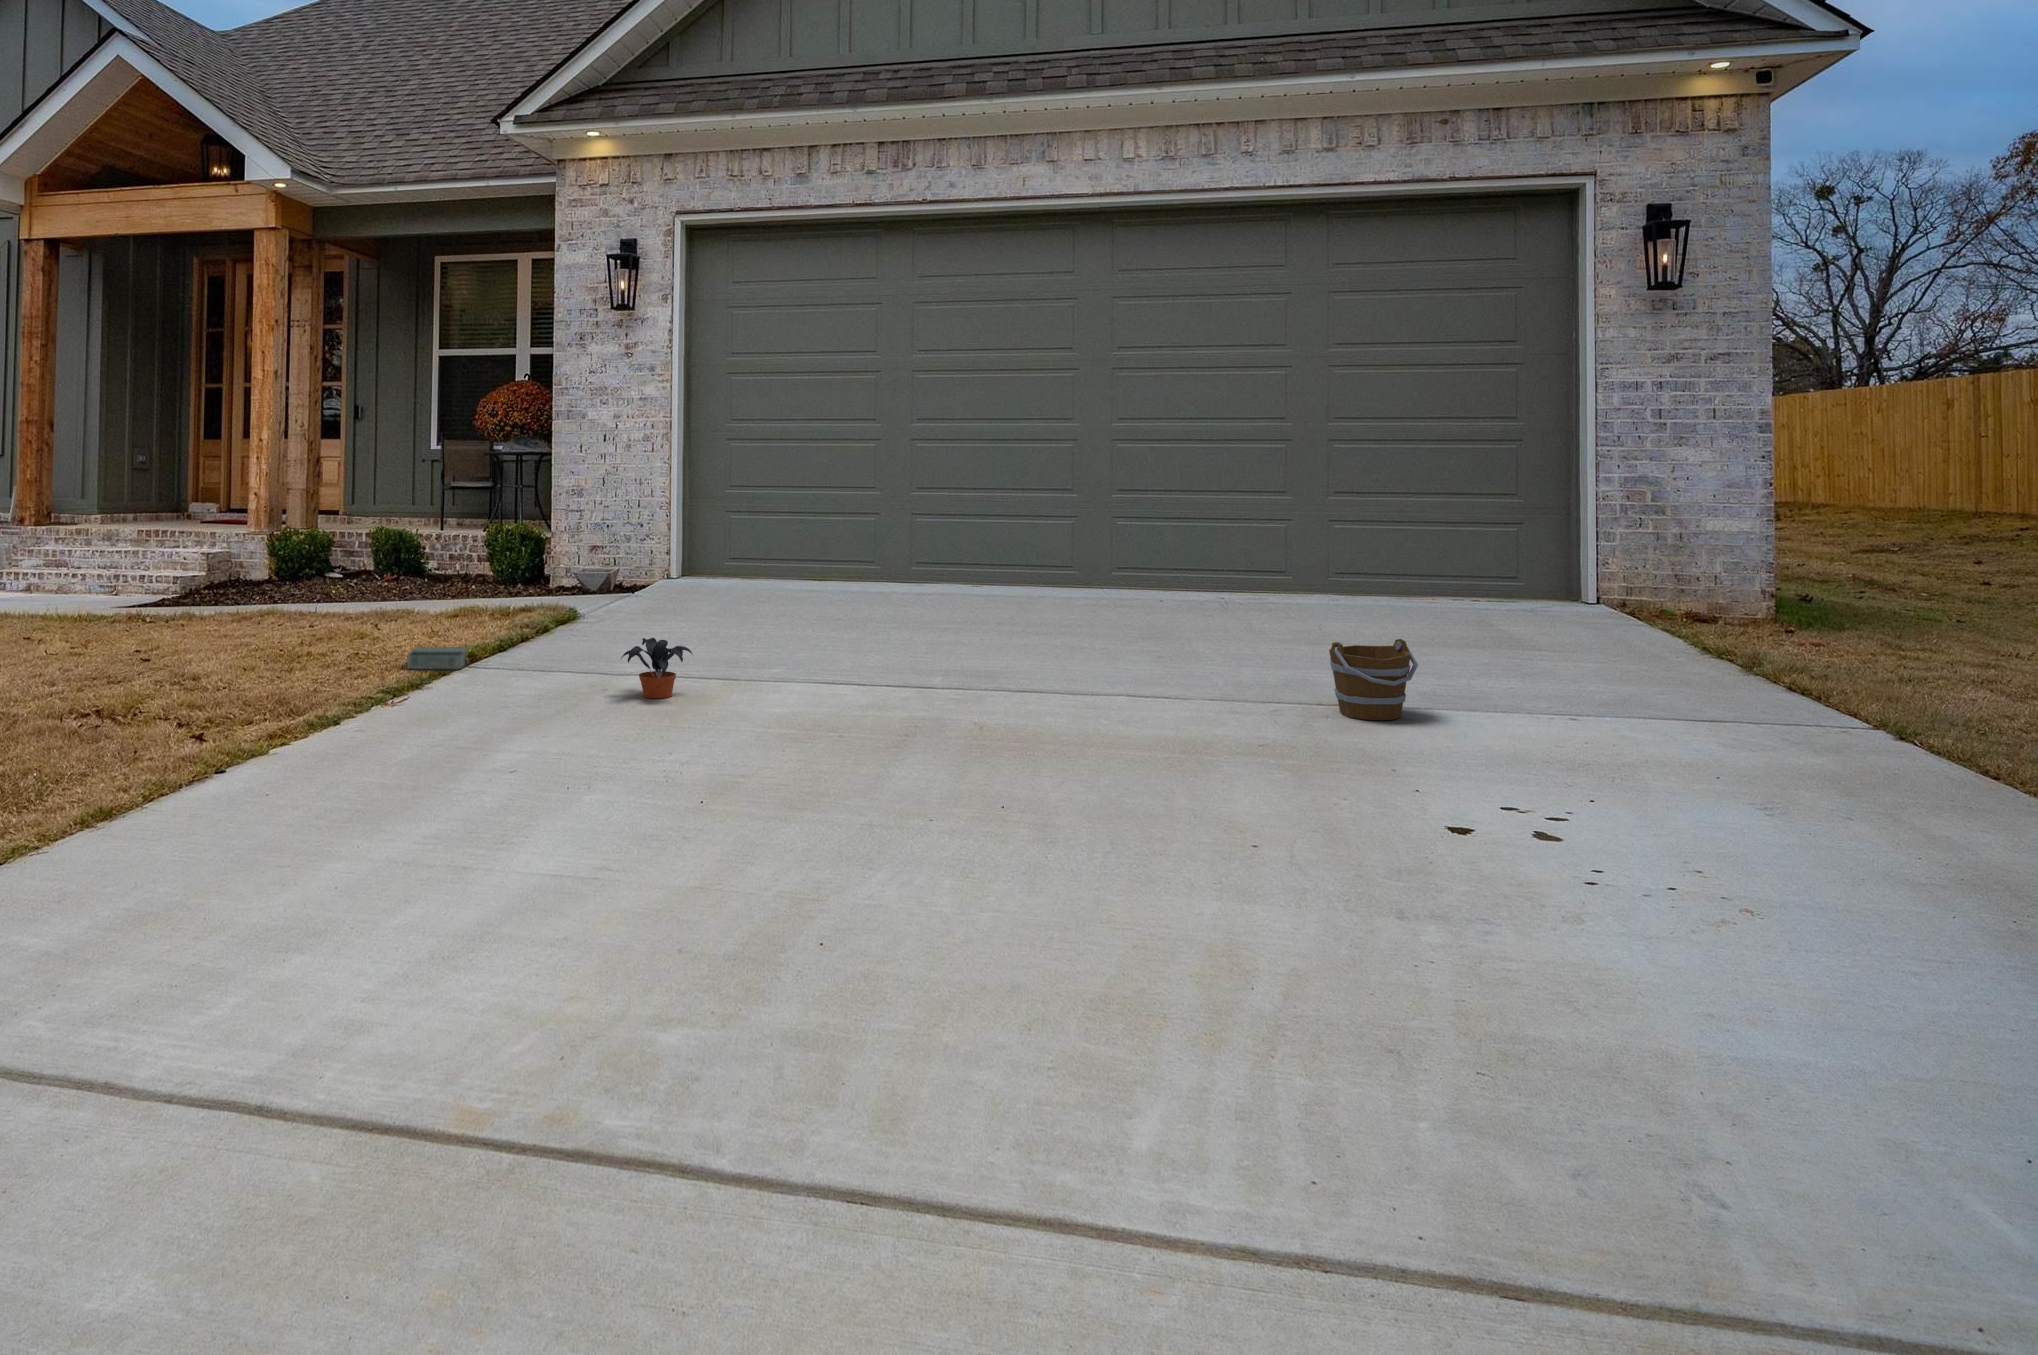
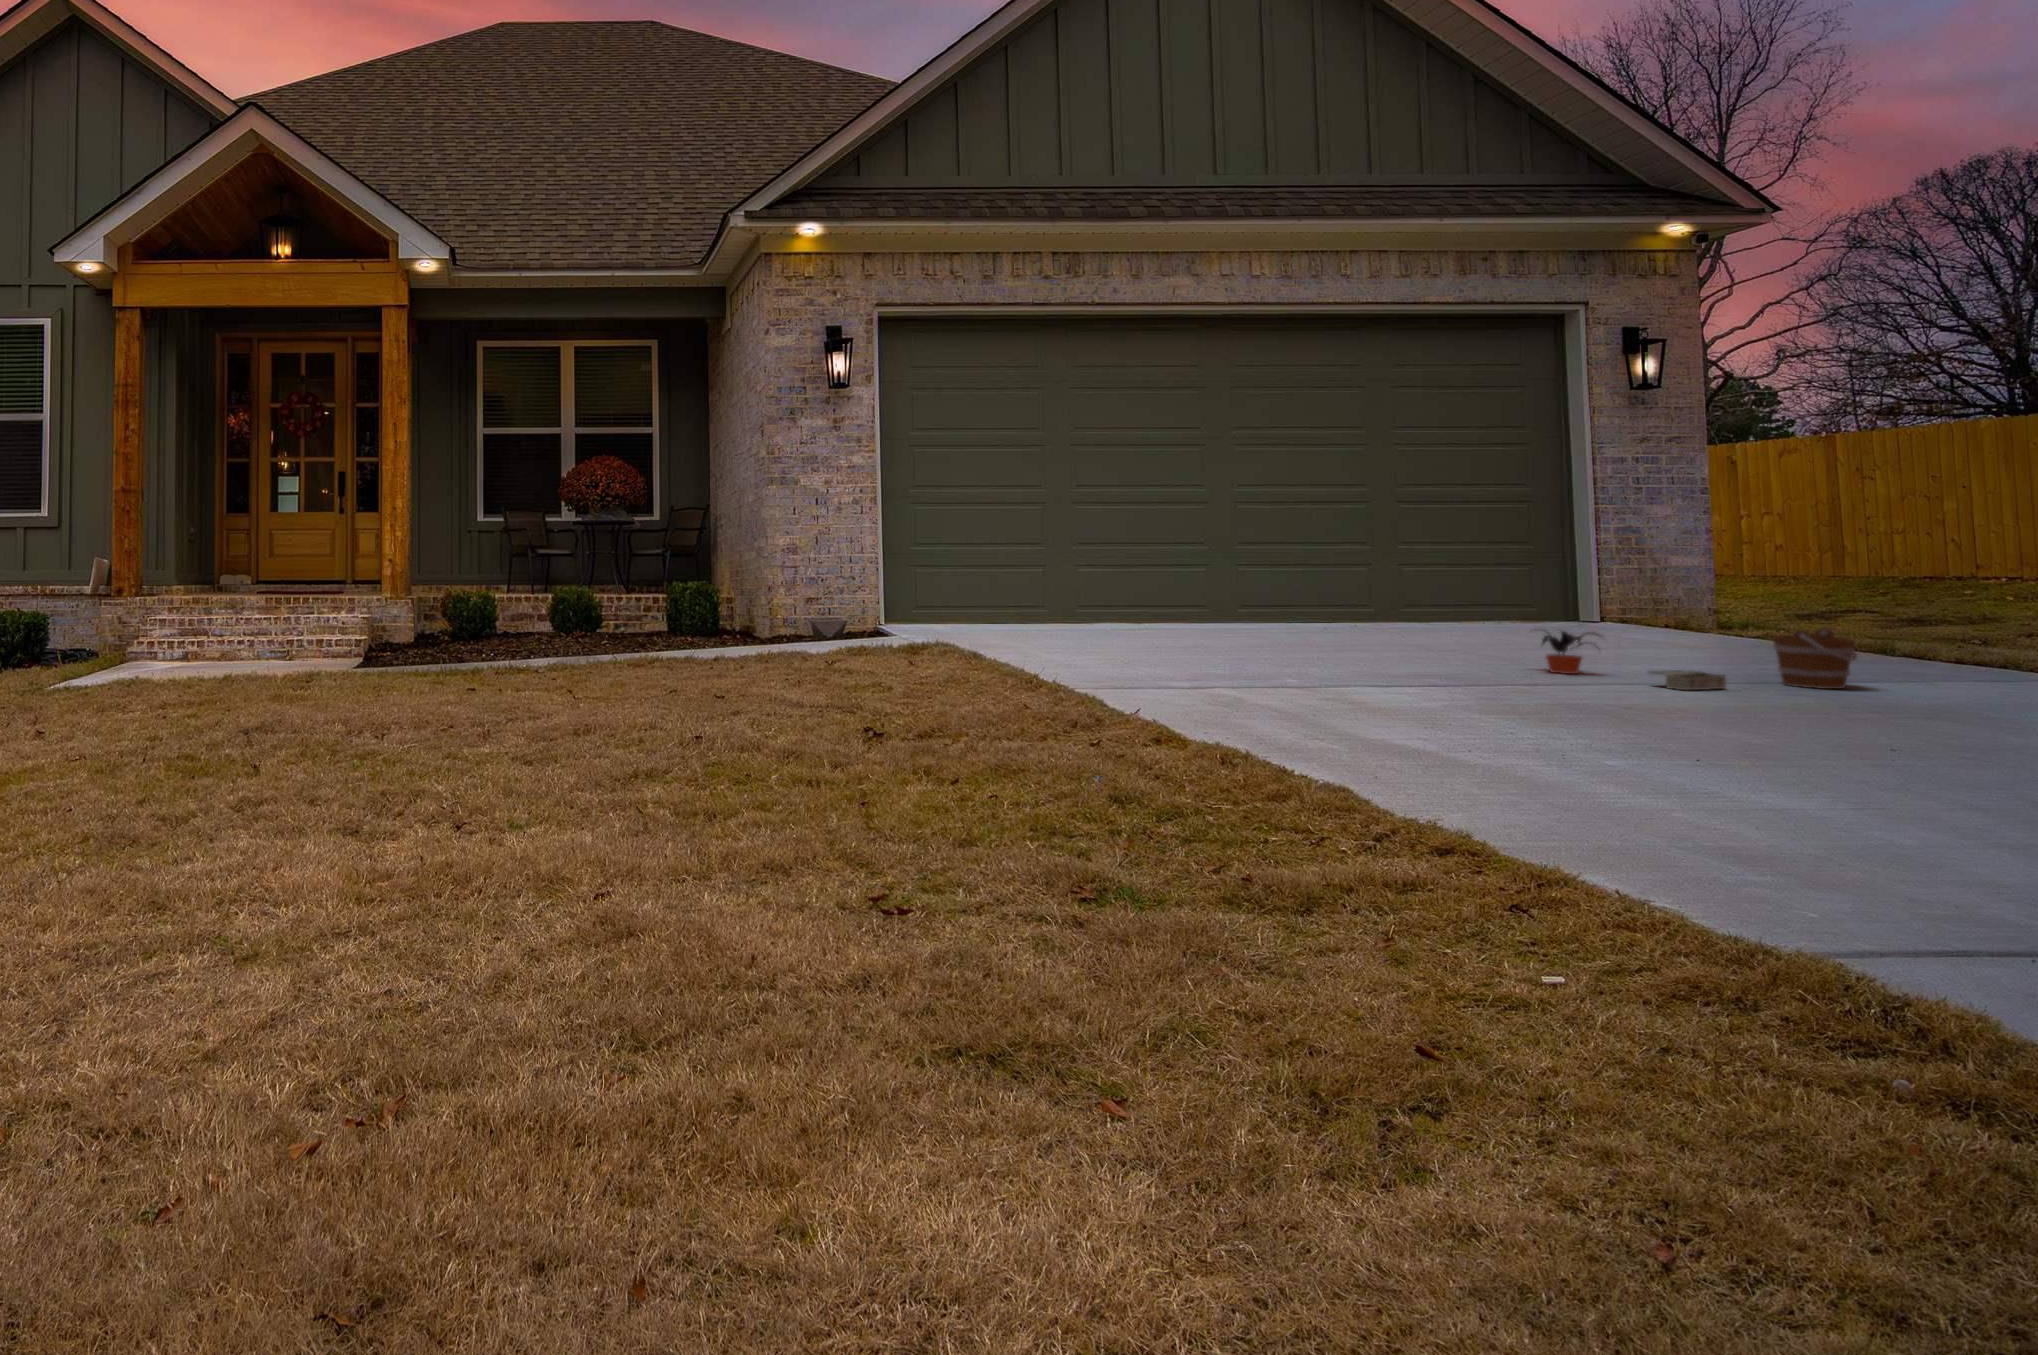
potted plant: present [621,638,693,698] -> present [1542,631,1595,674]
toolbox: present [407,647,468,669] -> present [1651,670,1726,690]

